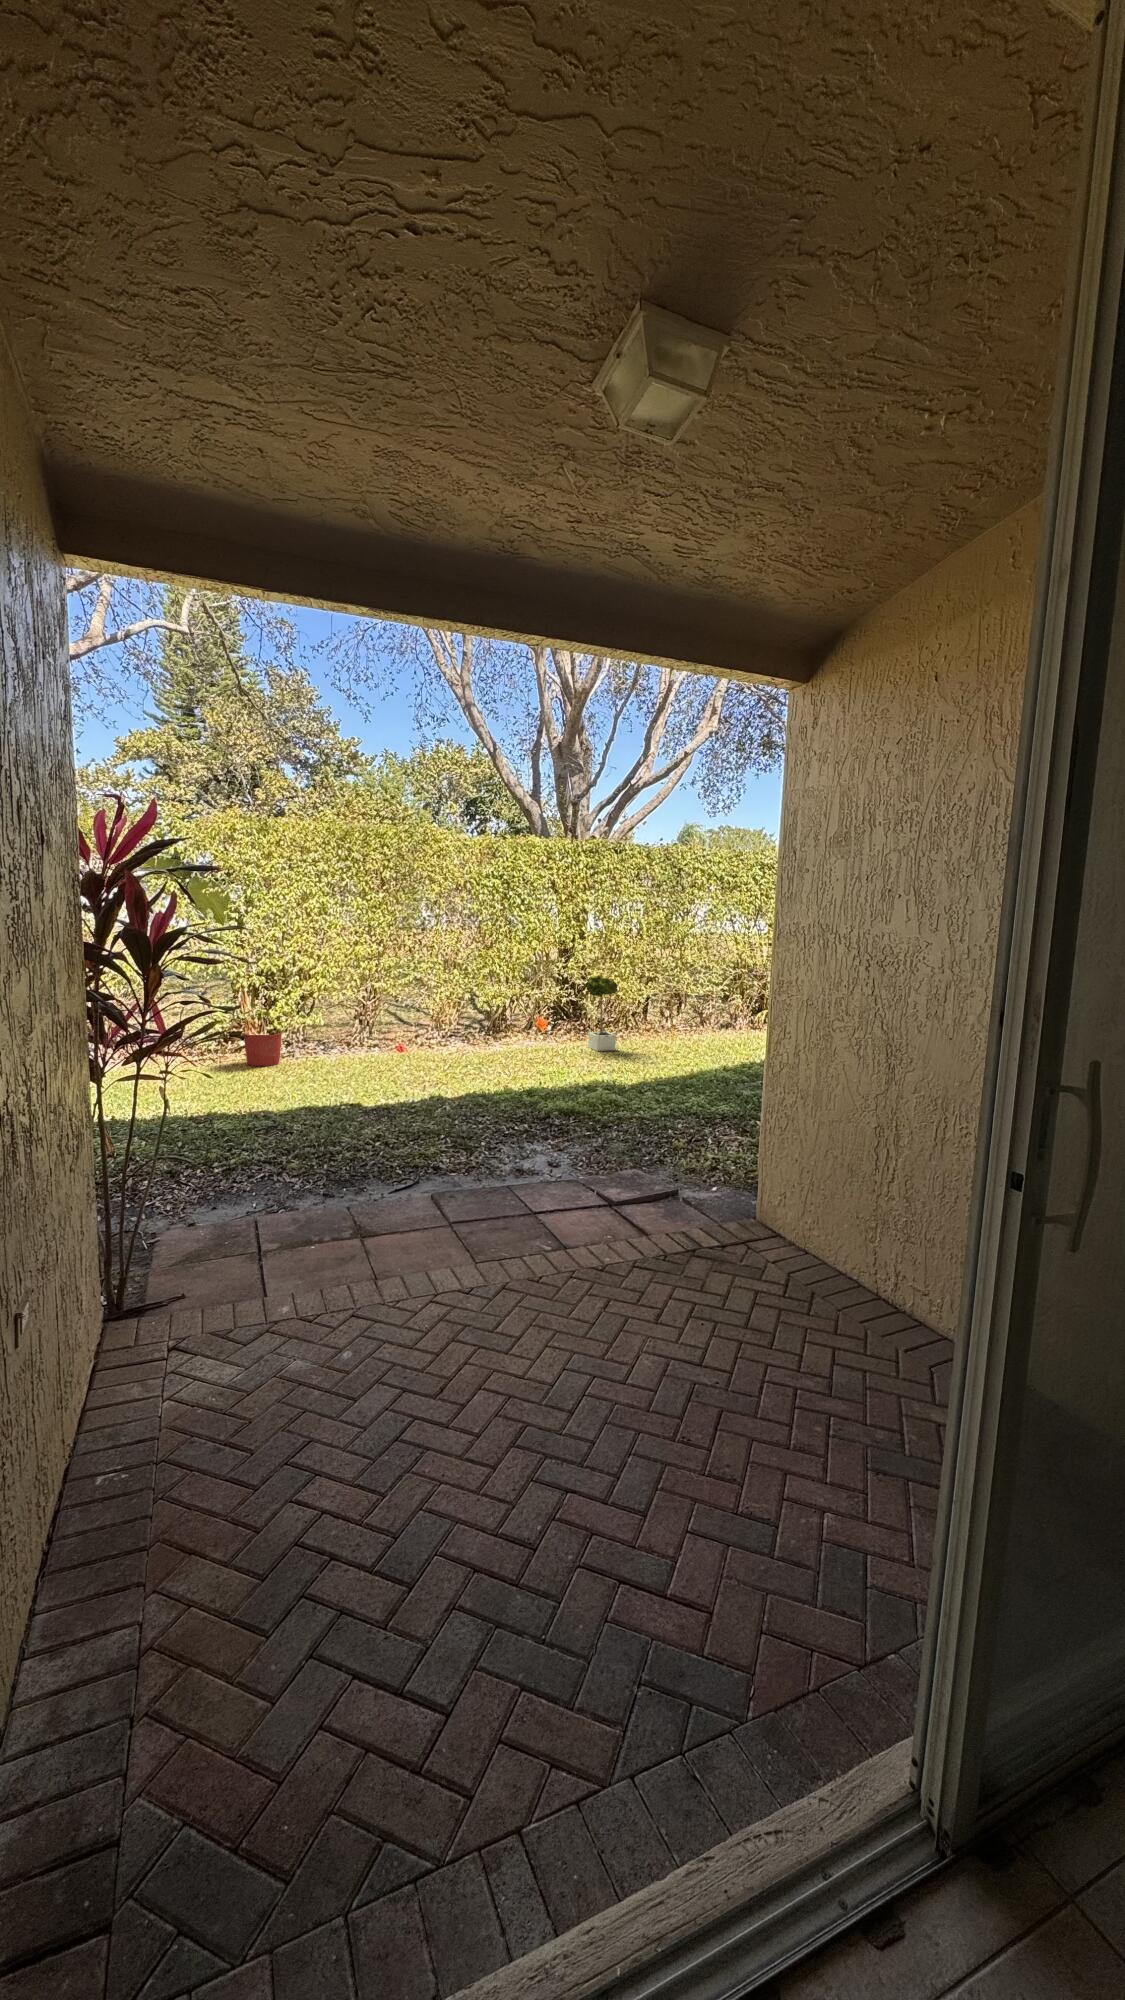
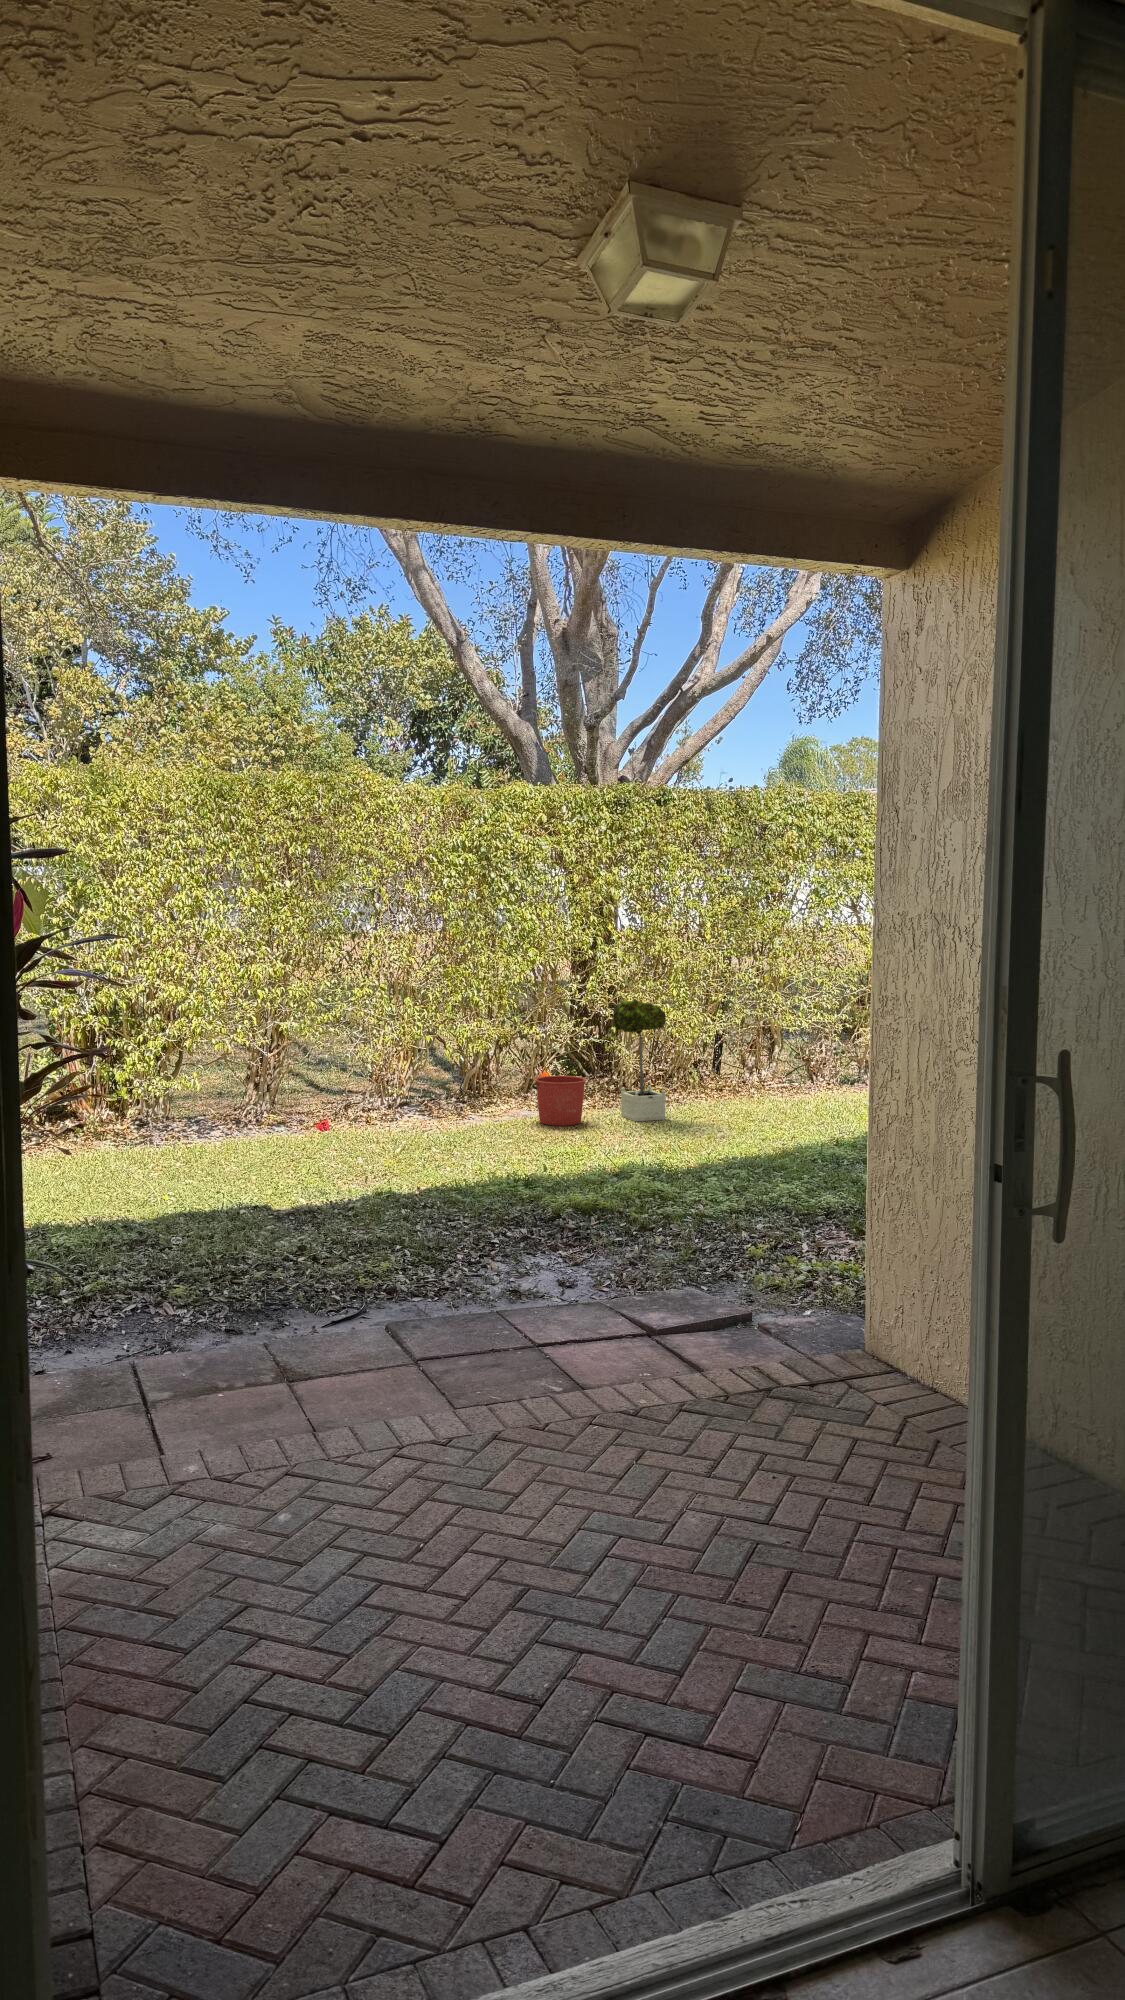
bucket: present [241,1031,283,1066] -> present [532,1076,586,1126]

